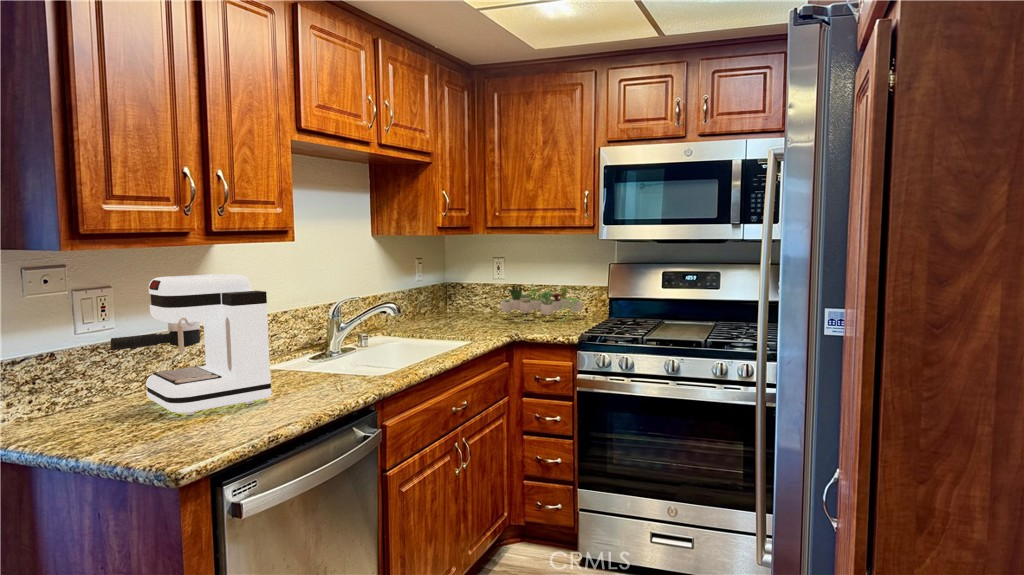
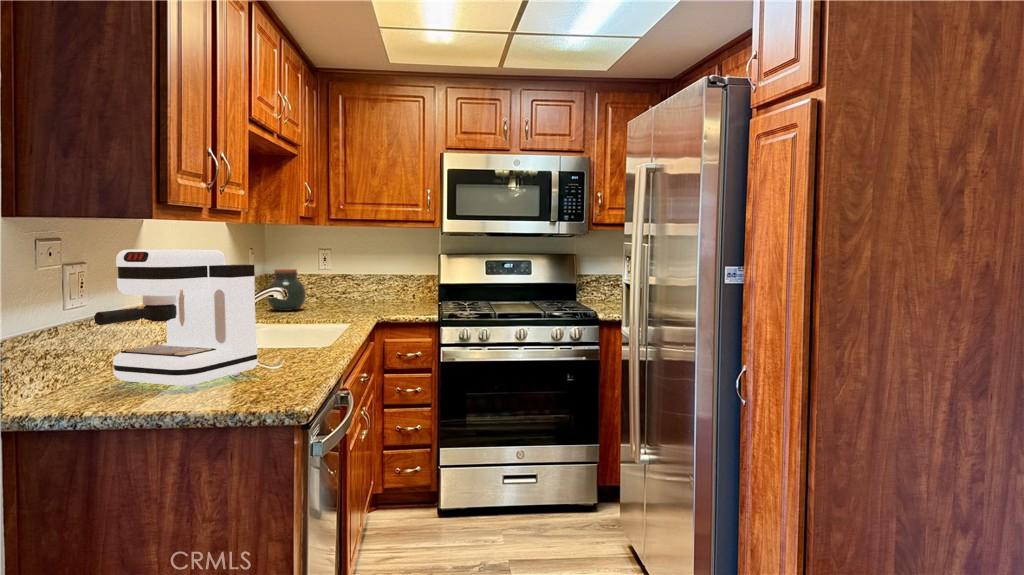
jar: none [427,279,465,322] -> present [267,269,306,311]
succulent plant: present [500,285,583,321] -> none [339,271,415,306]

